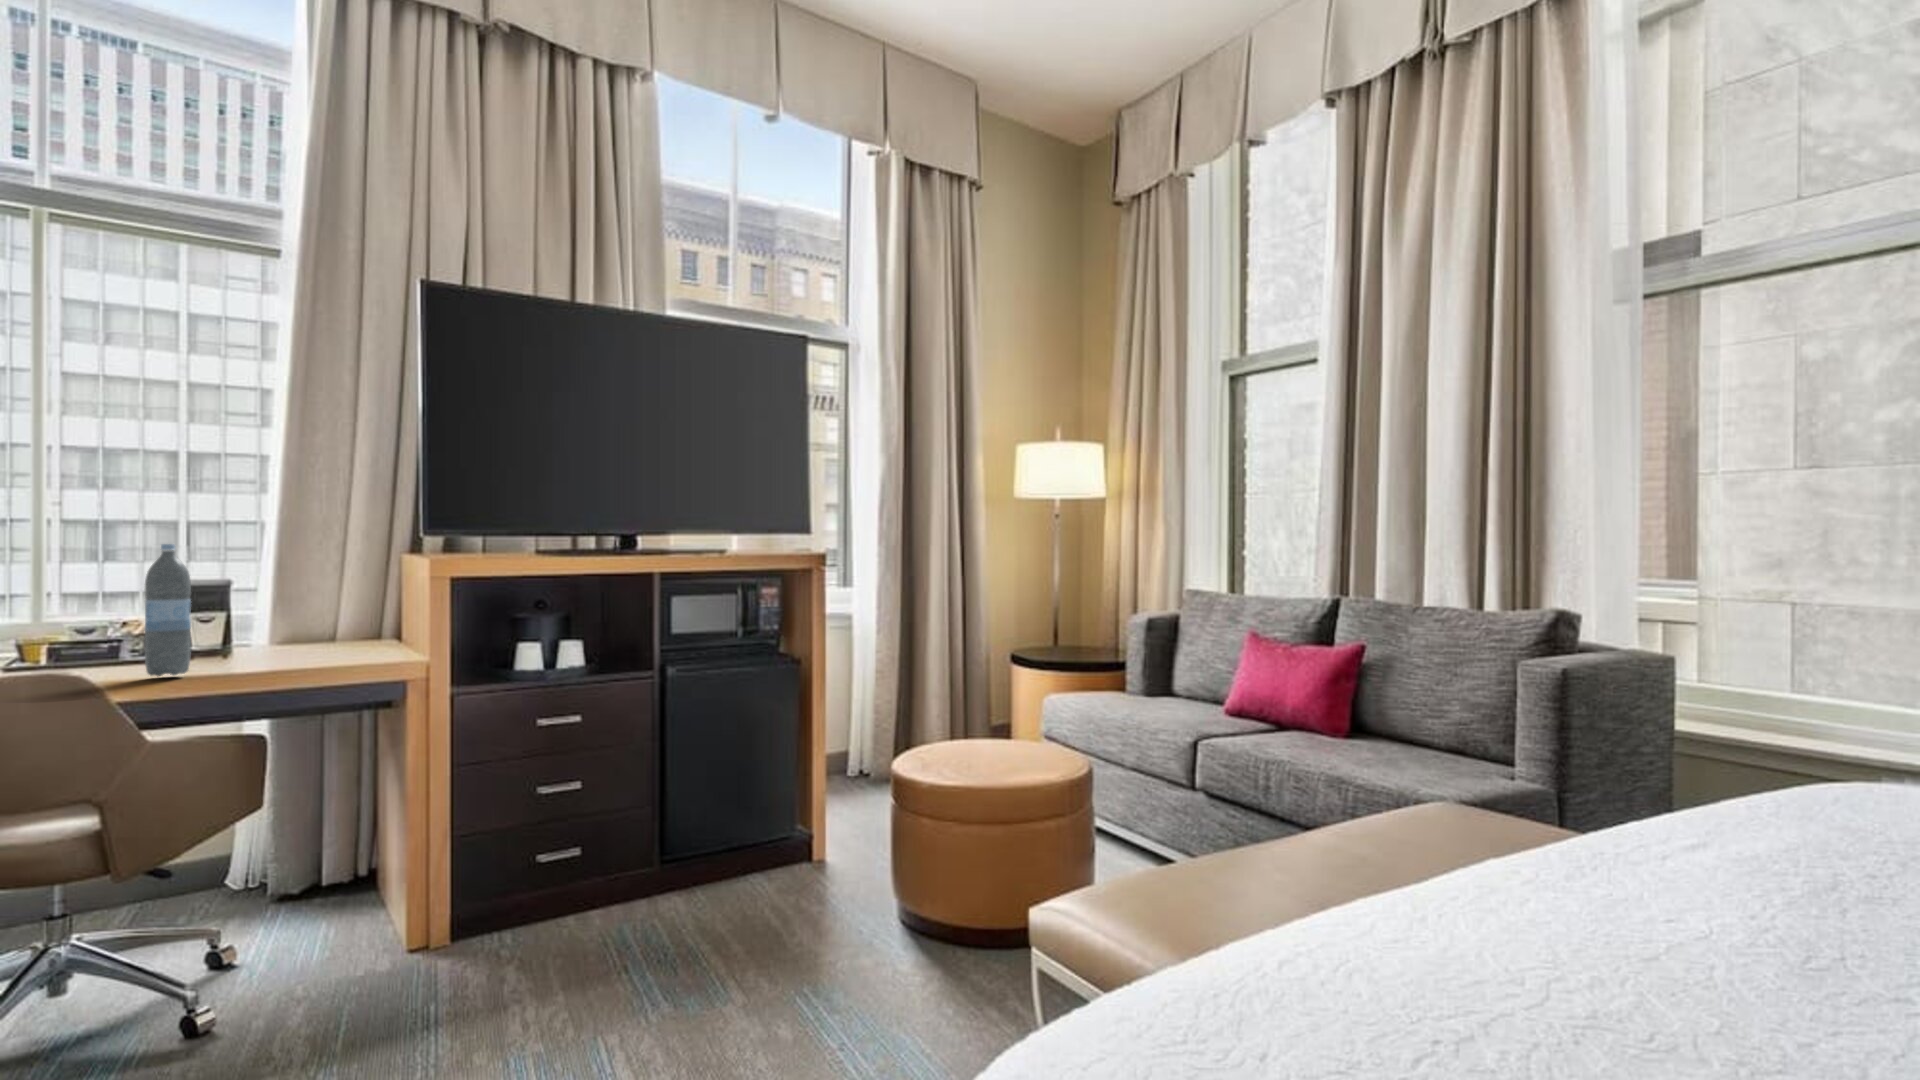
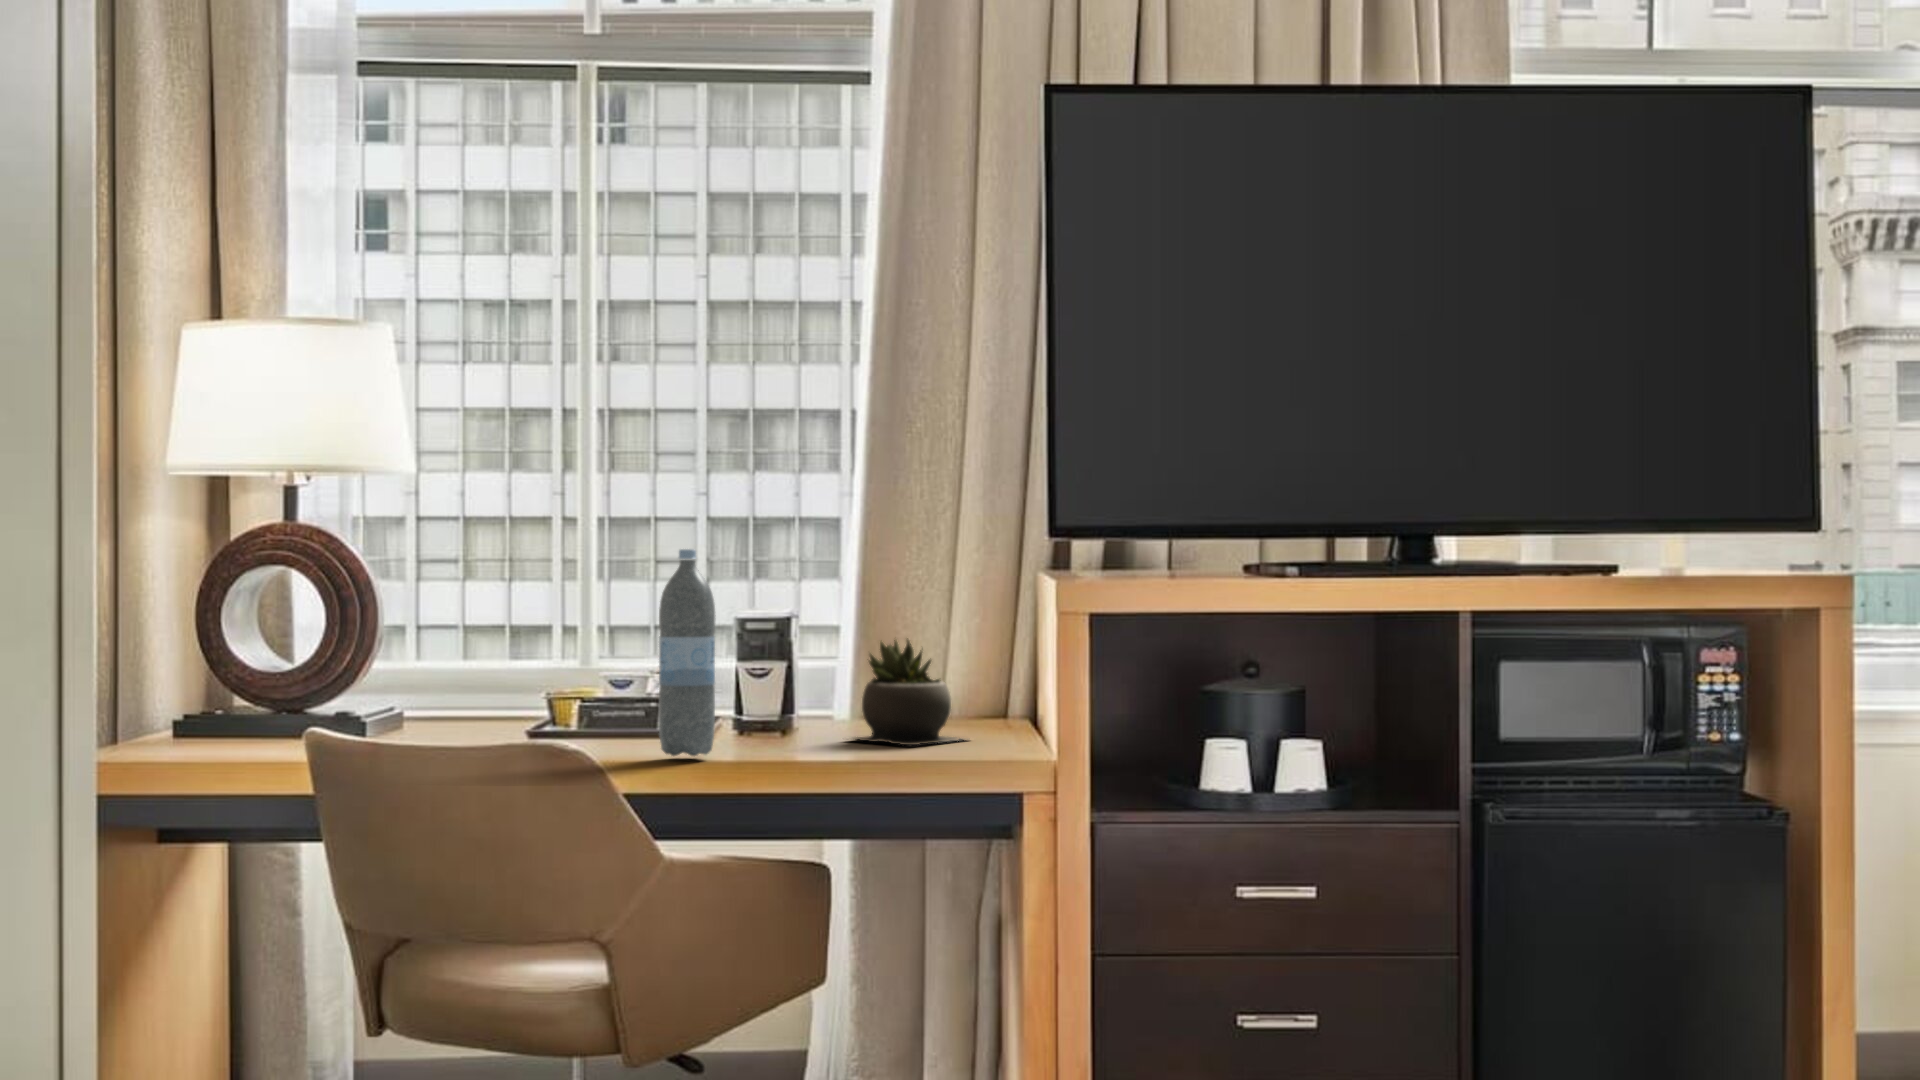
succulent plant: none [278,595,371,658] -> present [854,638,961,745]

